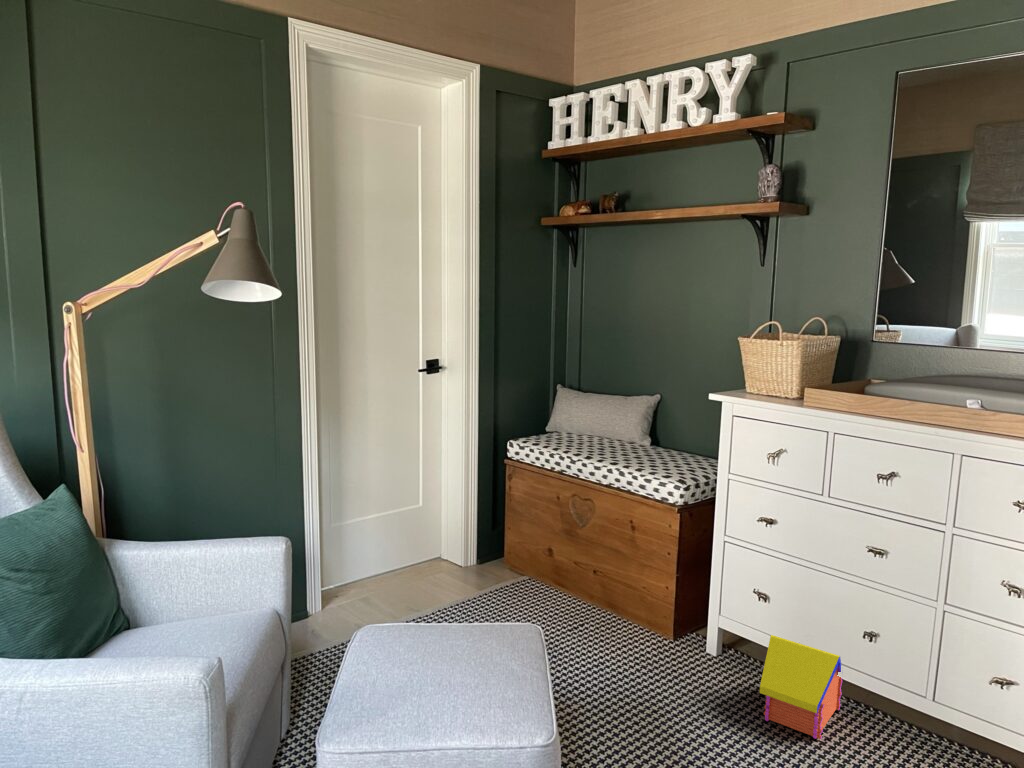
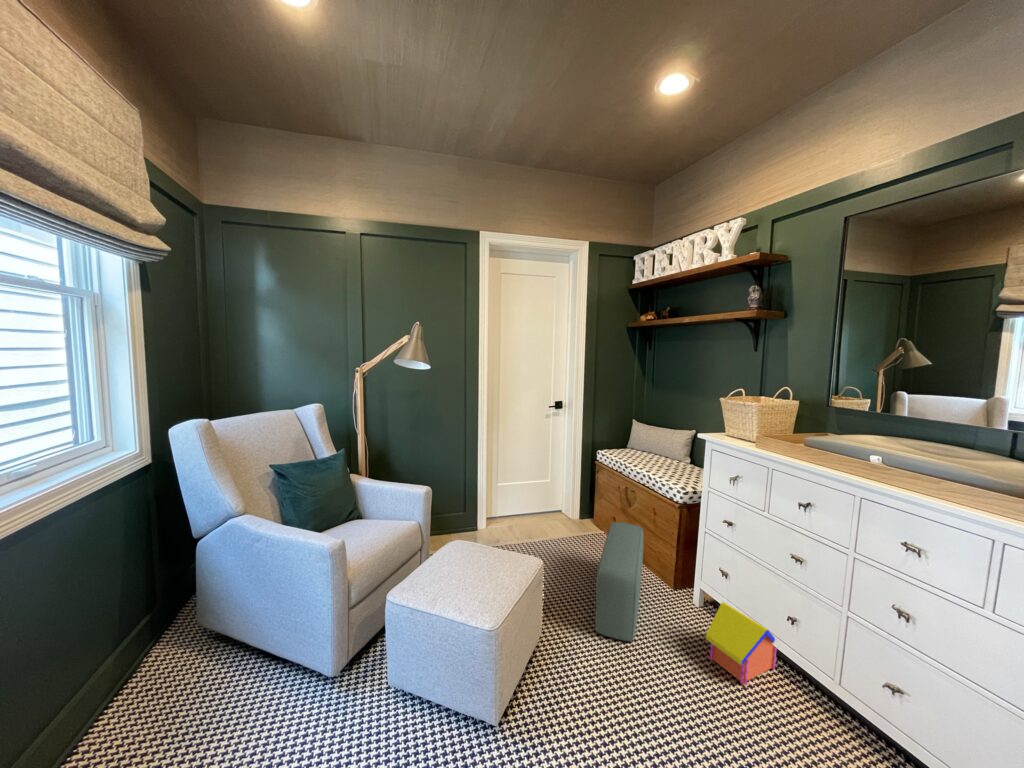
pouf: none [570,552,666,730] -> present [595,522,644,641]

